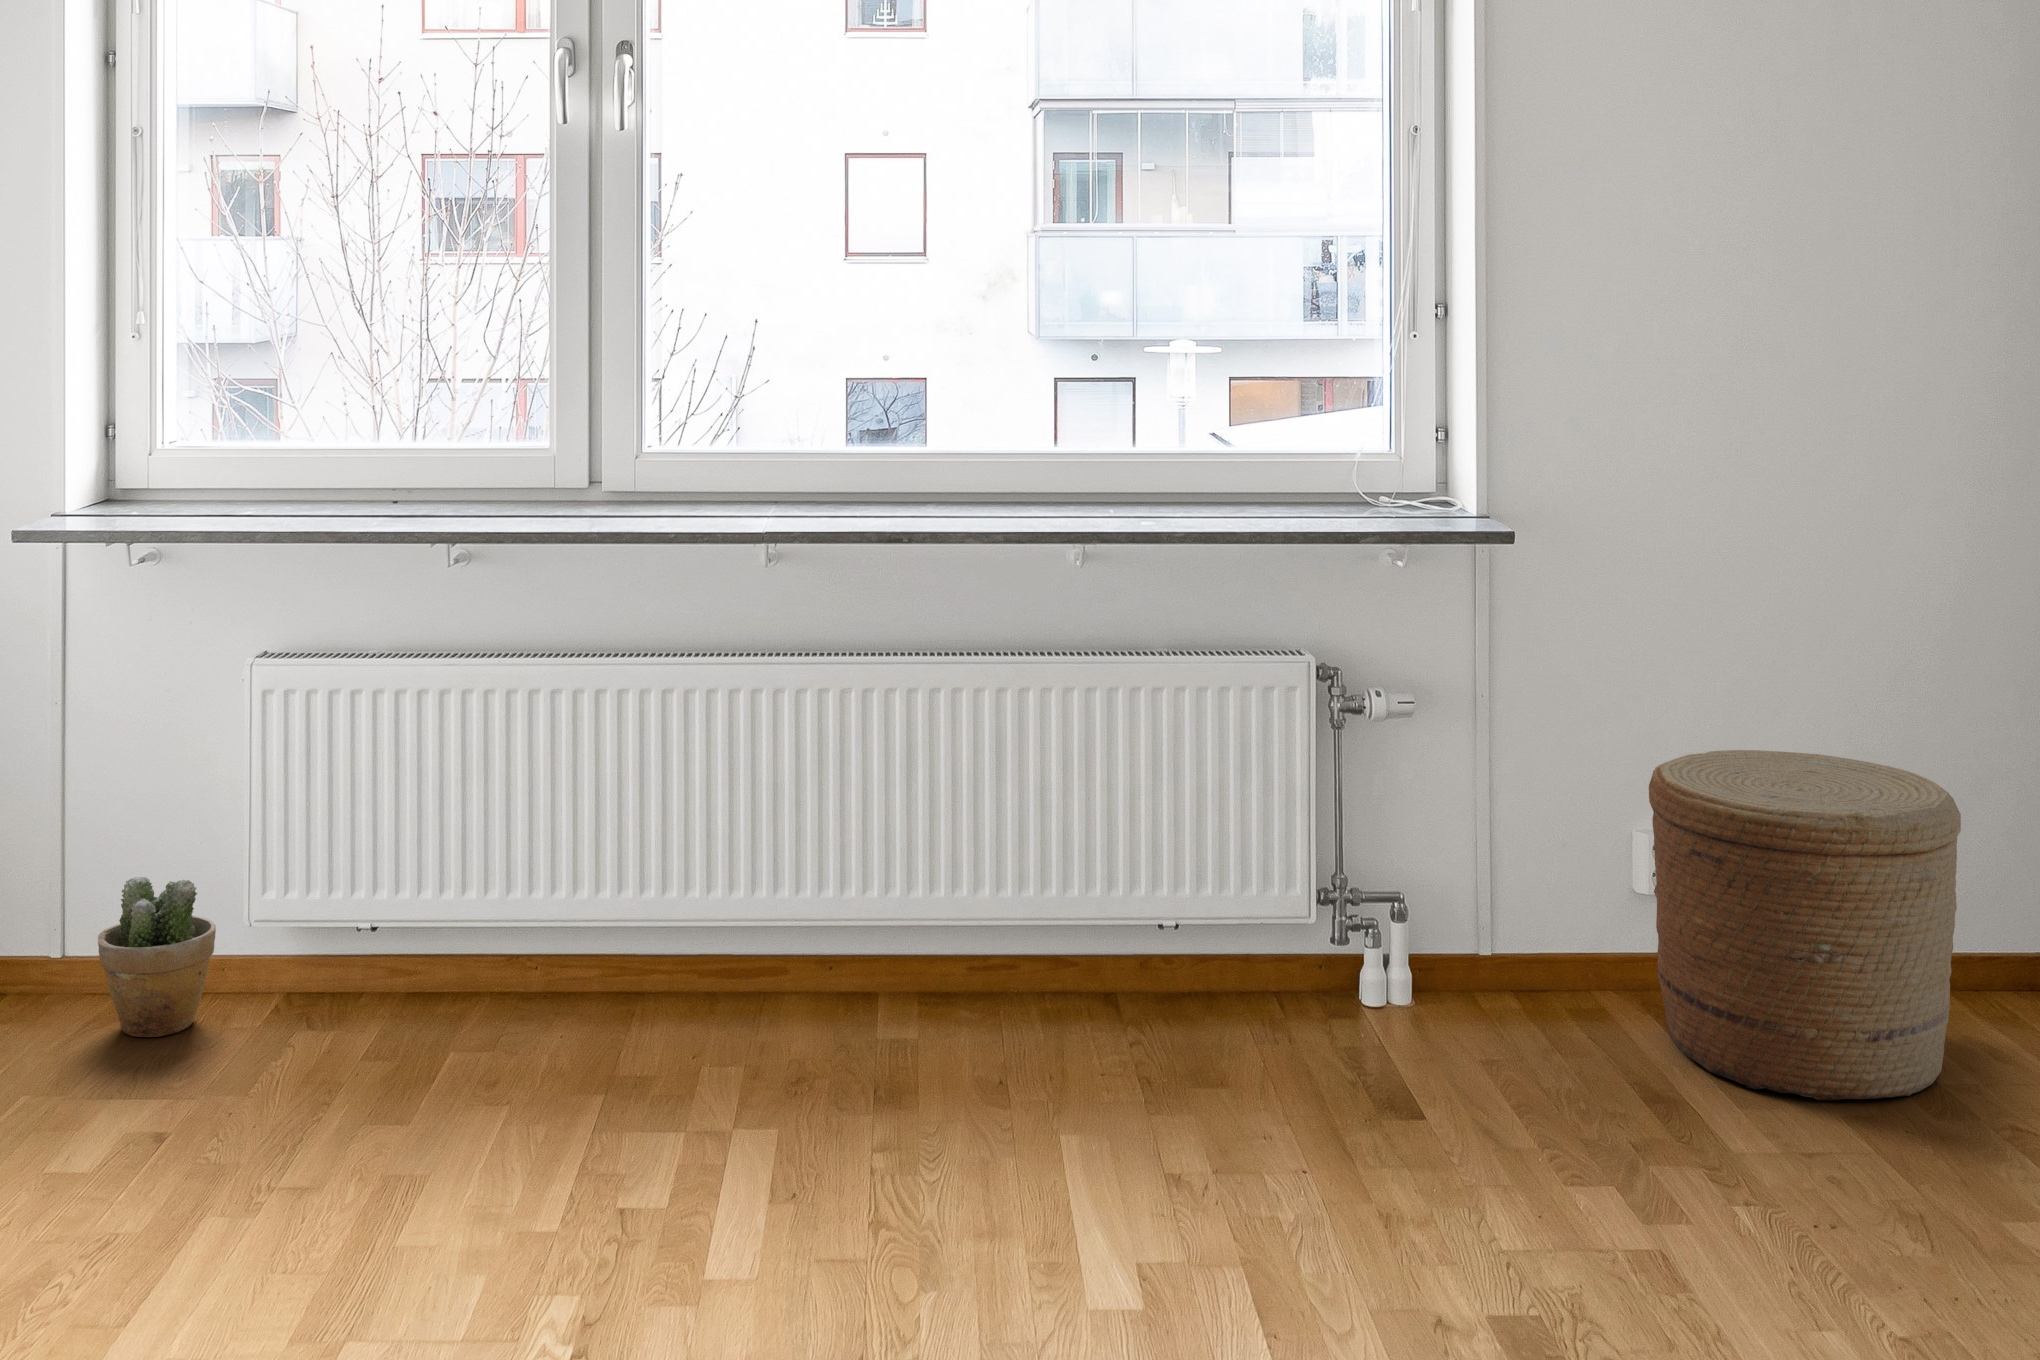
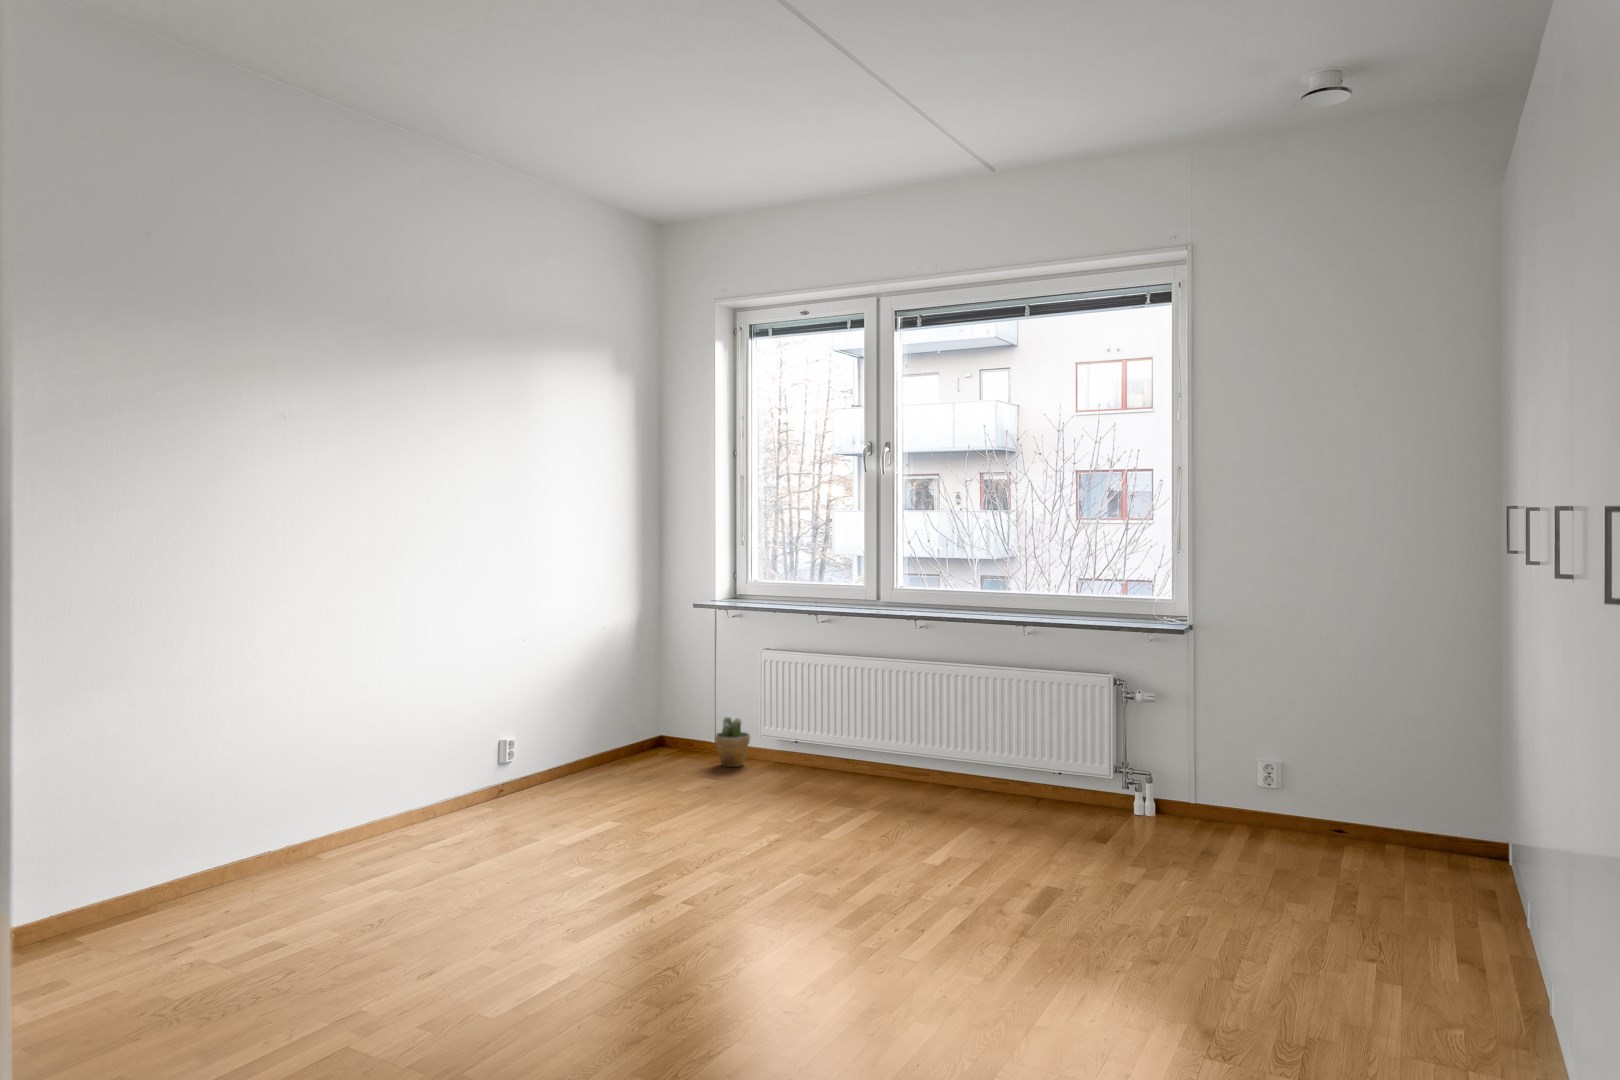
woven basket: present [1649,750,1961,1101] -> none [1226,727,1356,866]

